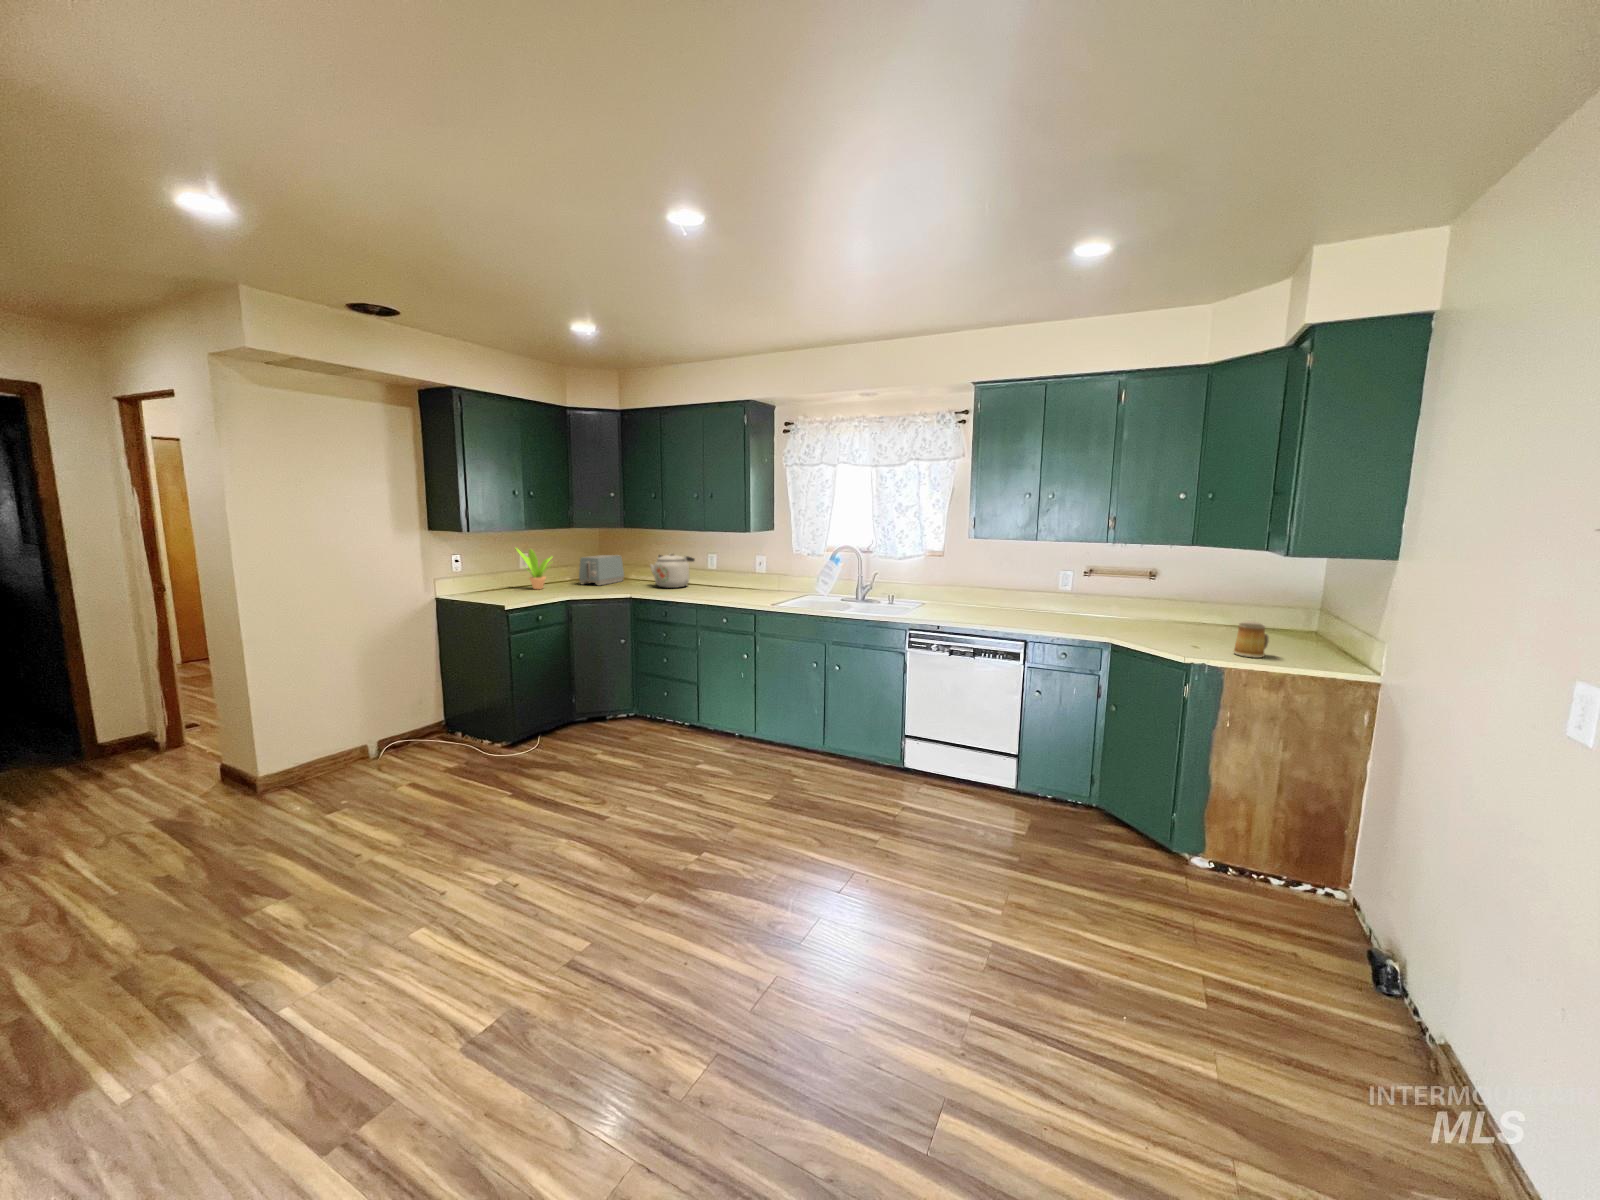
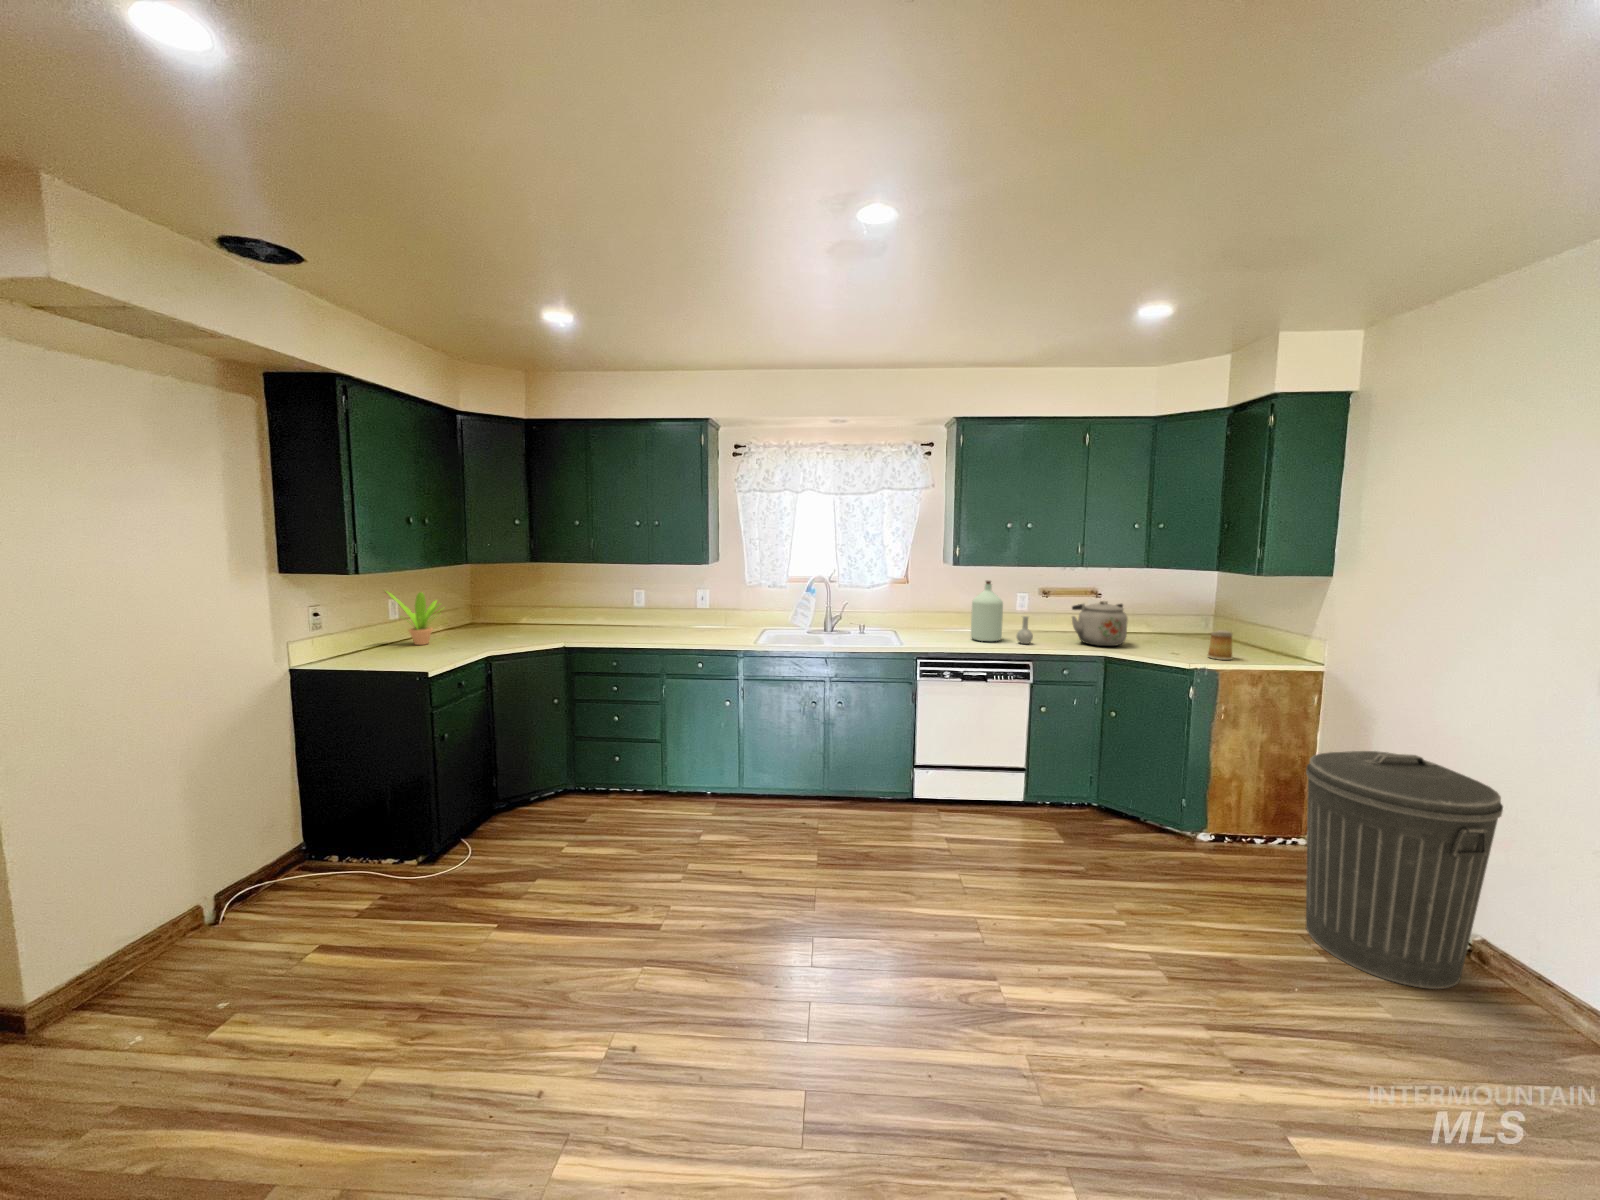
kettle: present [651,553,695,588] -> present [1072,601,1128,646]
bottle: none [982,554,1043,623] -> present [971,581,1033,644]
toaster: present [579,555,624,585] -> none [470,595,522,634]
trash can: none [1214,773,1458,1084] -> present [1306,751,1503,989]

